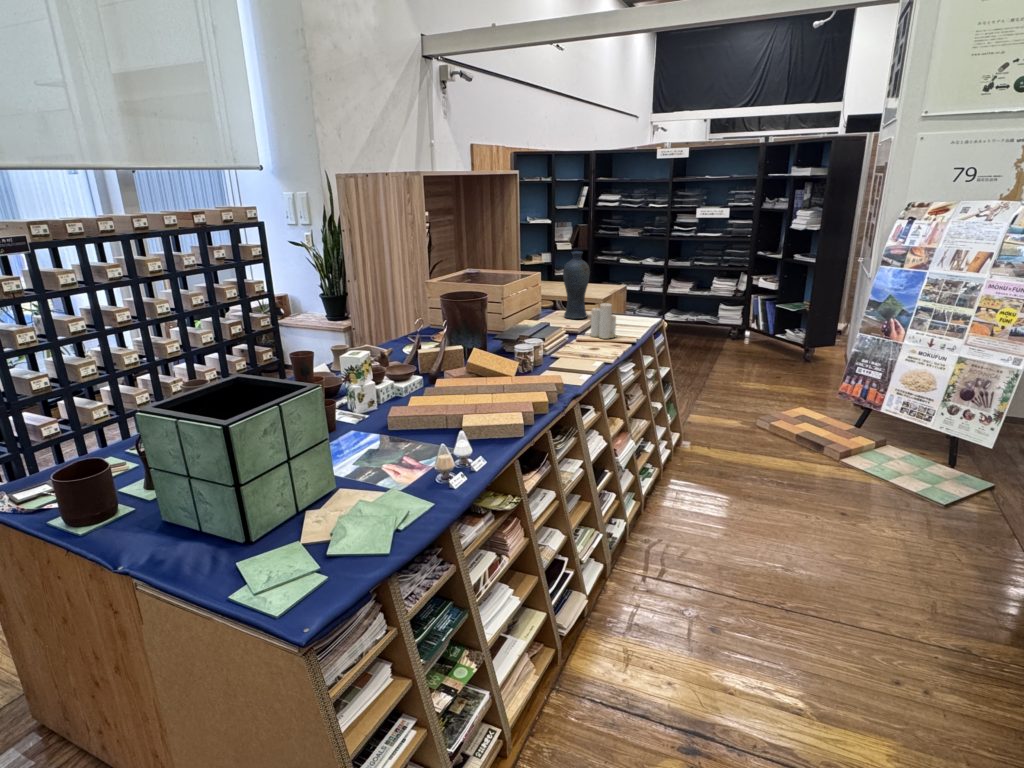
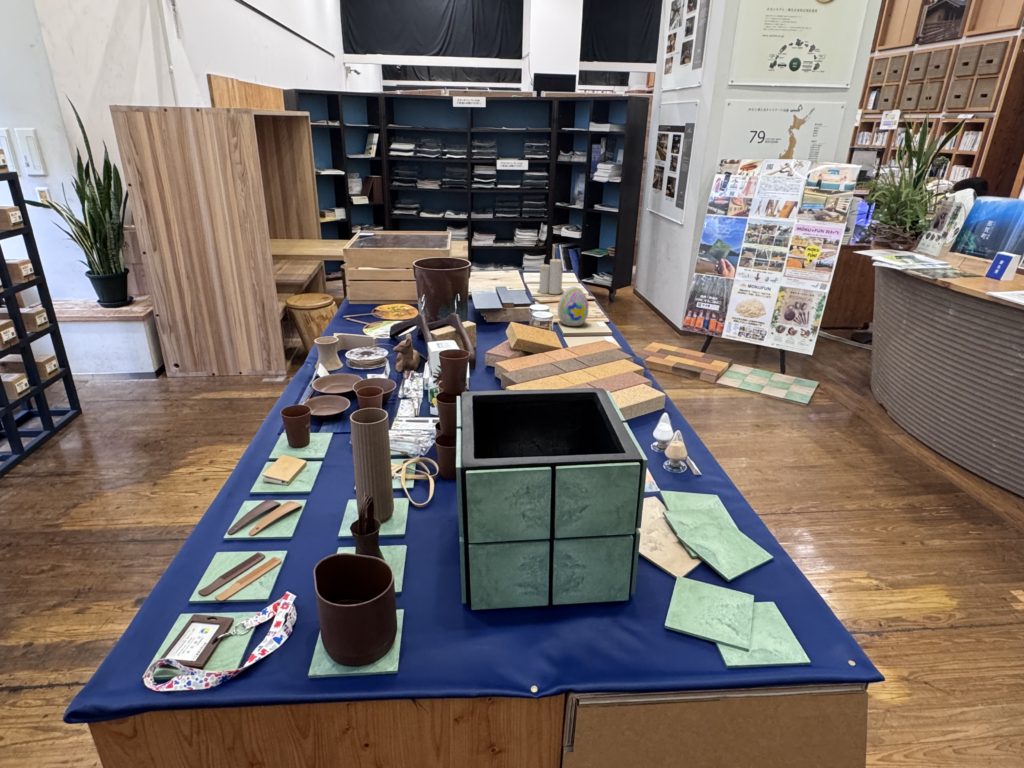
vase: present [563,251,590,319] -> none [483,207,510,277]
decorative egg: none [554,329,585,369] -> present [558,287,588,326]

